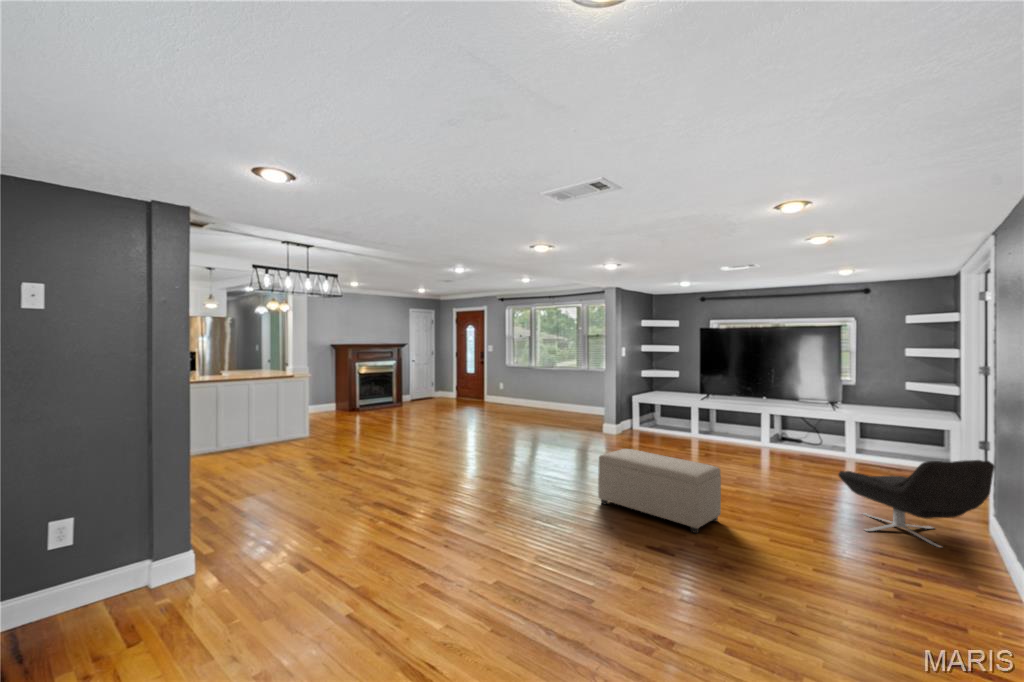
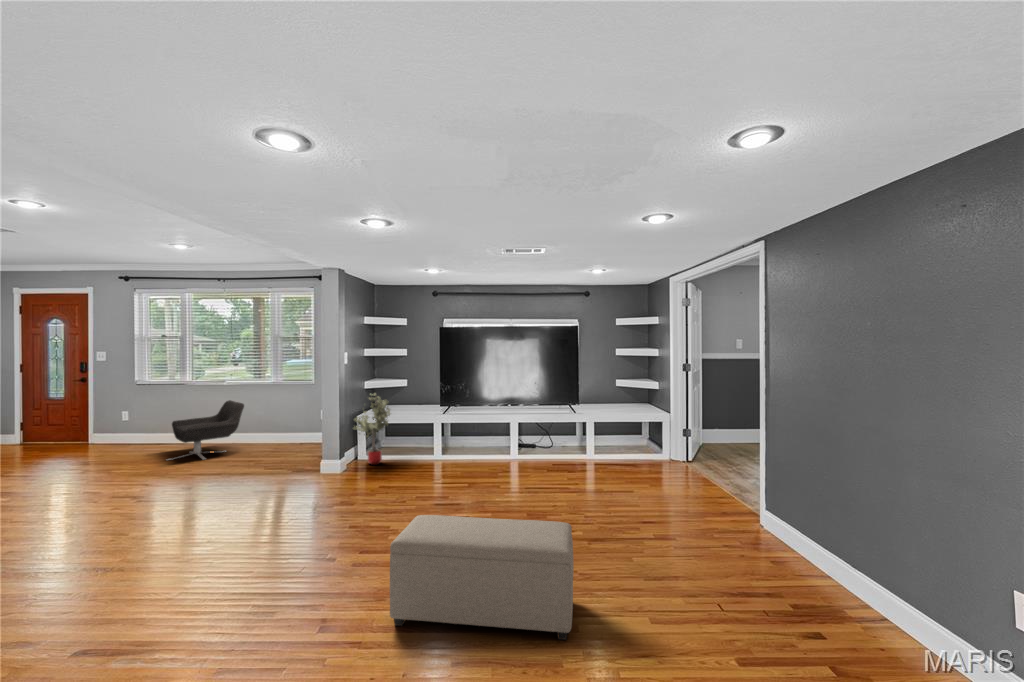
potted tree: none [626,379,659,433] -> present [354,393,390,465]
lounge chair: present [838,460,994,547] -> present [168,400,244,460]

